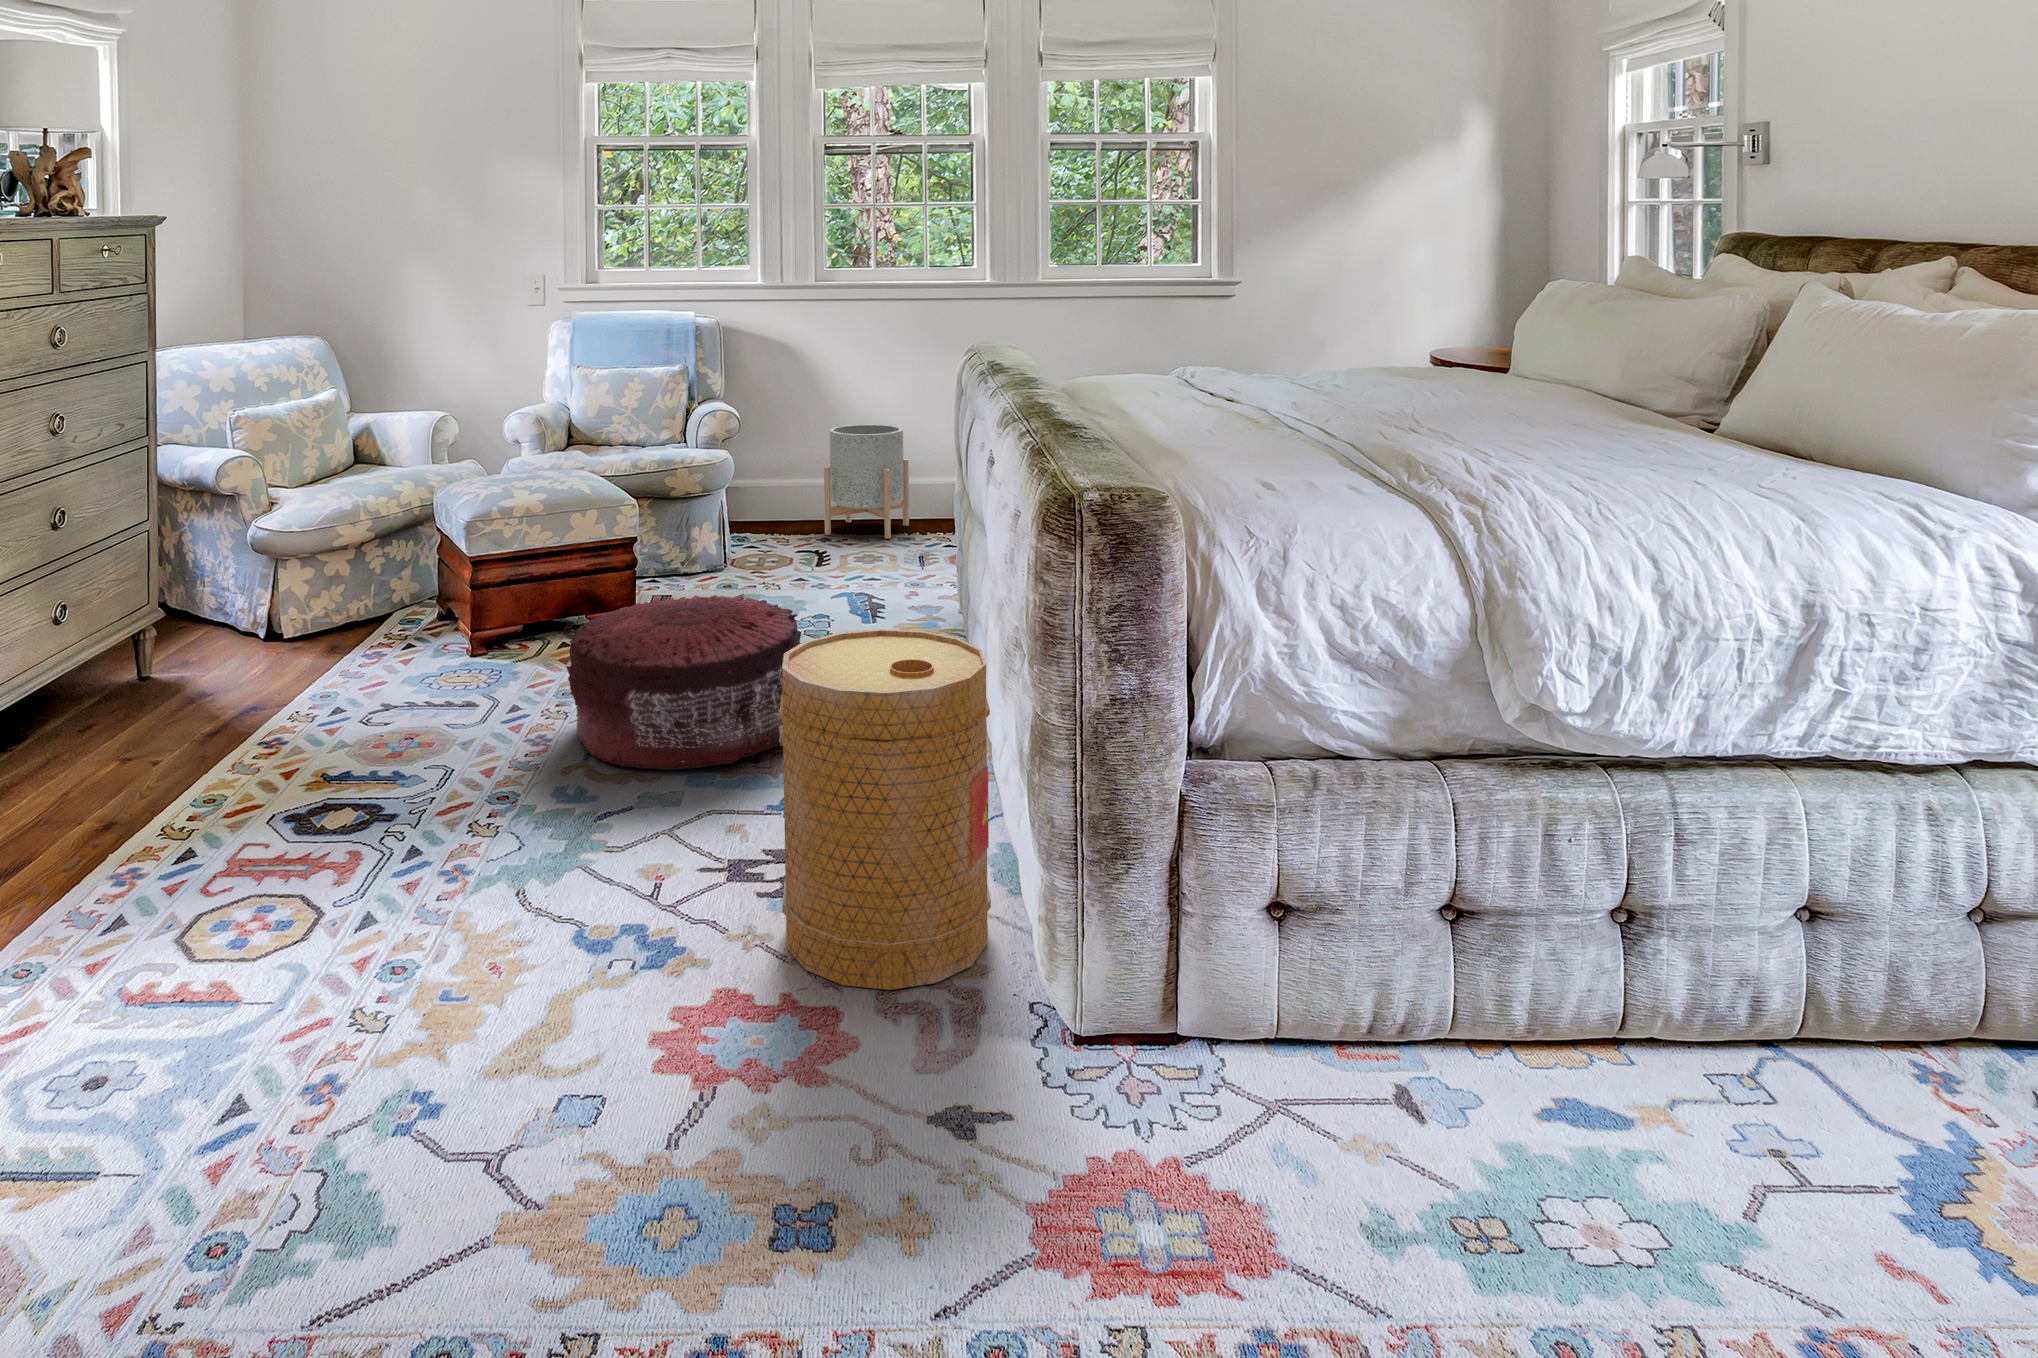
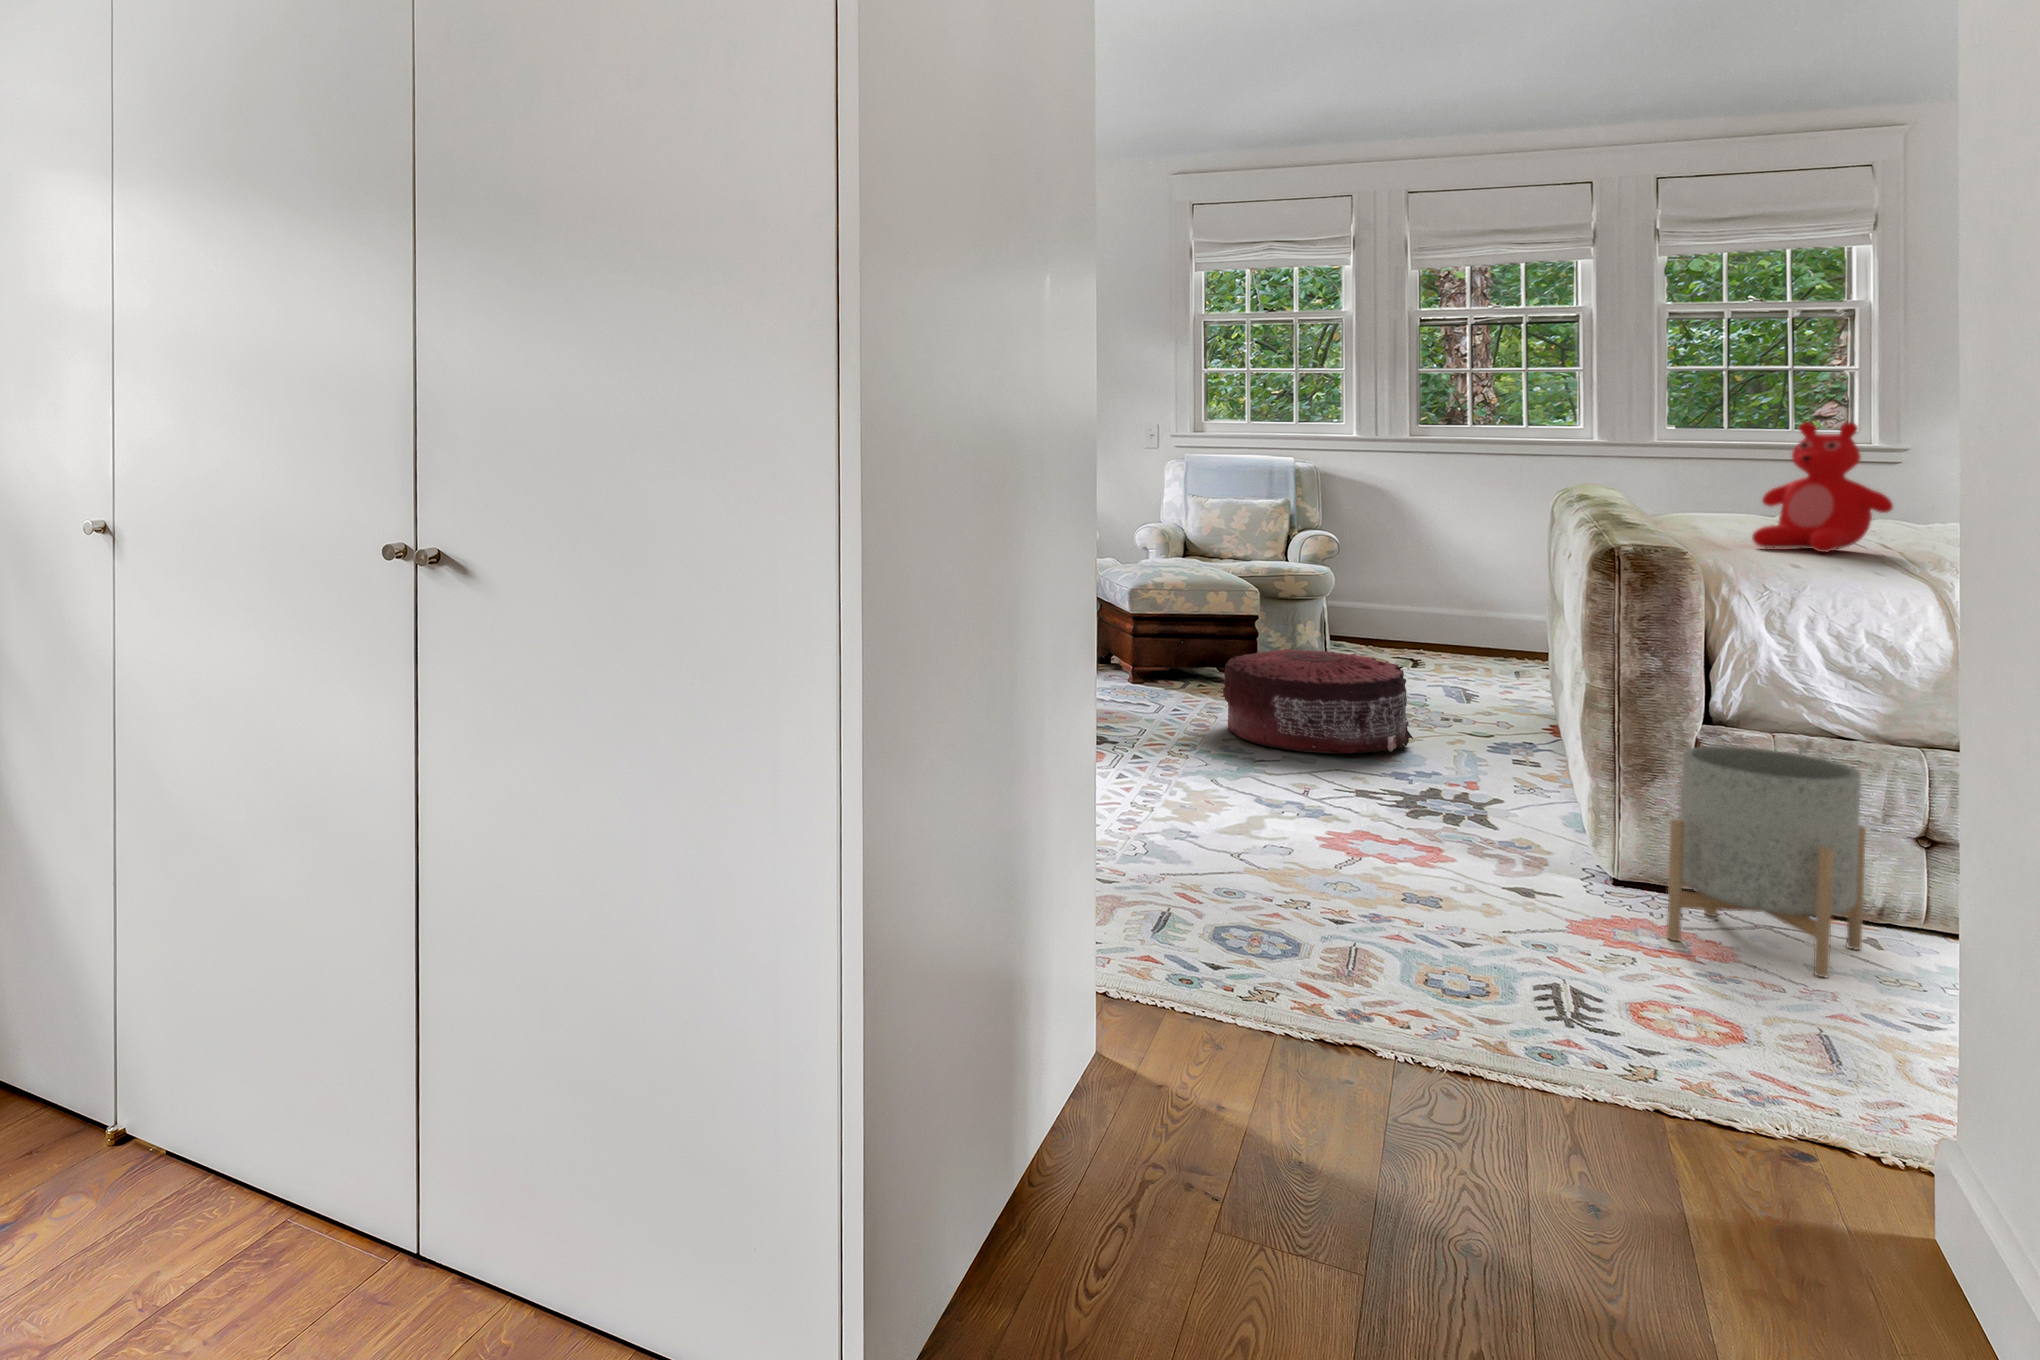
teddy bear: none [1192,268,1336,450] -> present [1752,422,1893,552]
planter: present [824,424,909,539] -> present [1667,746,1866,977]
basket: present [779,629,991,990] -> none [1401,648,1558,853]

